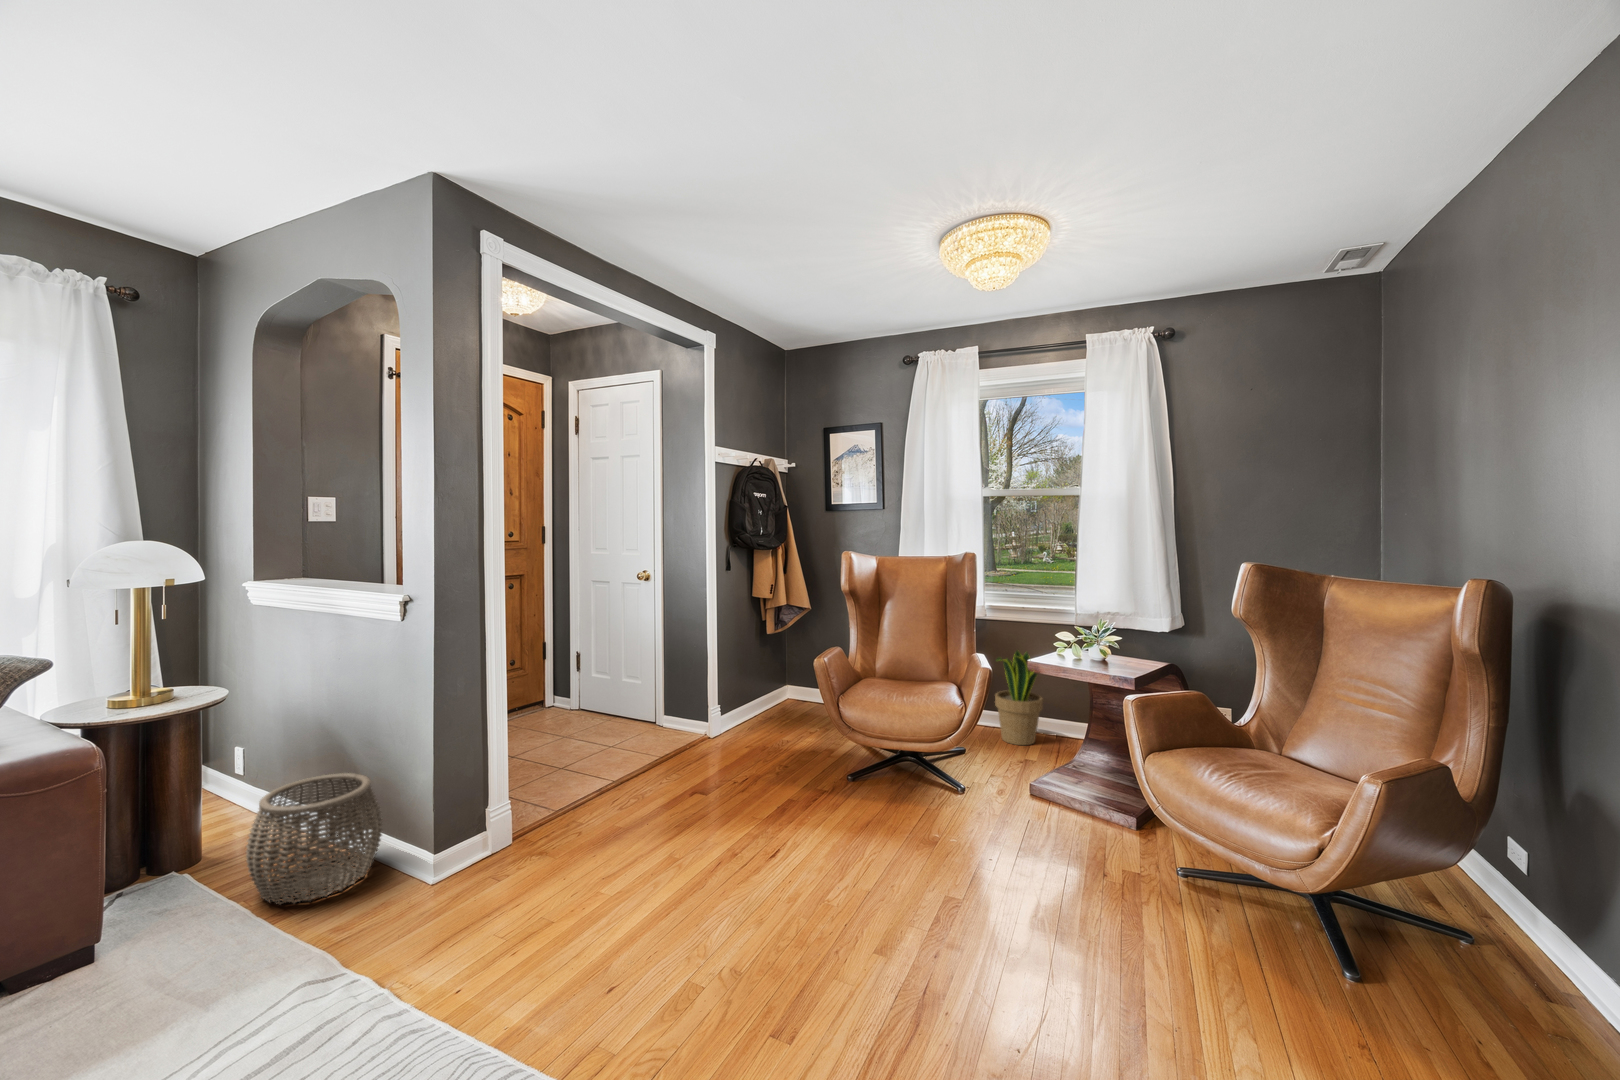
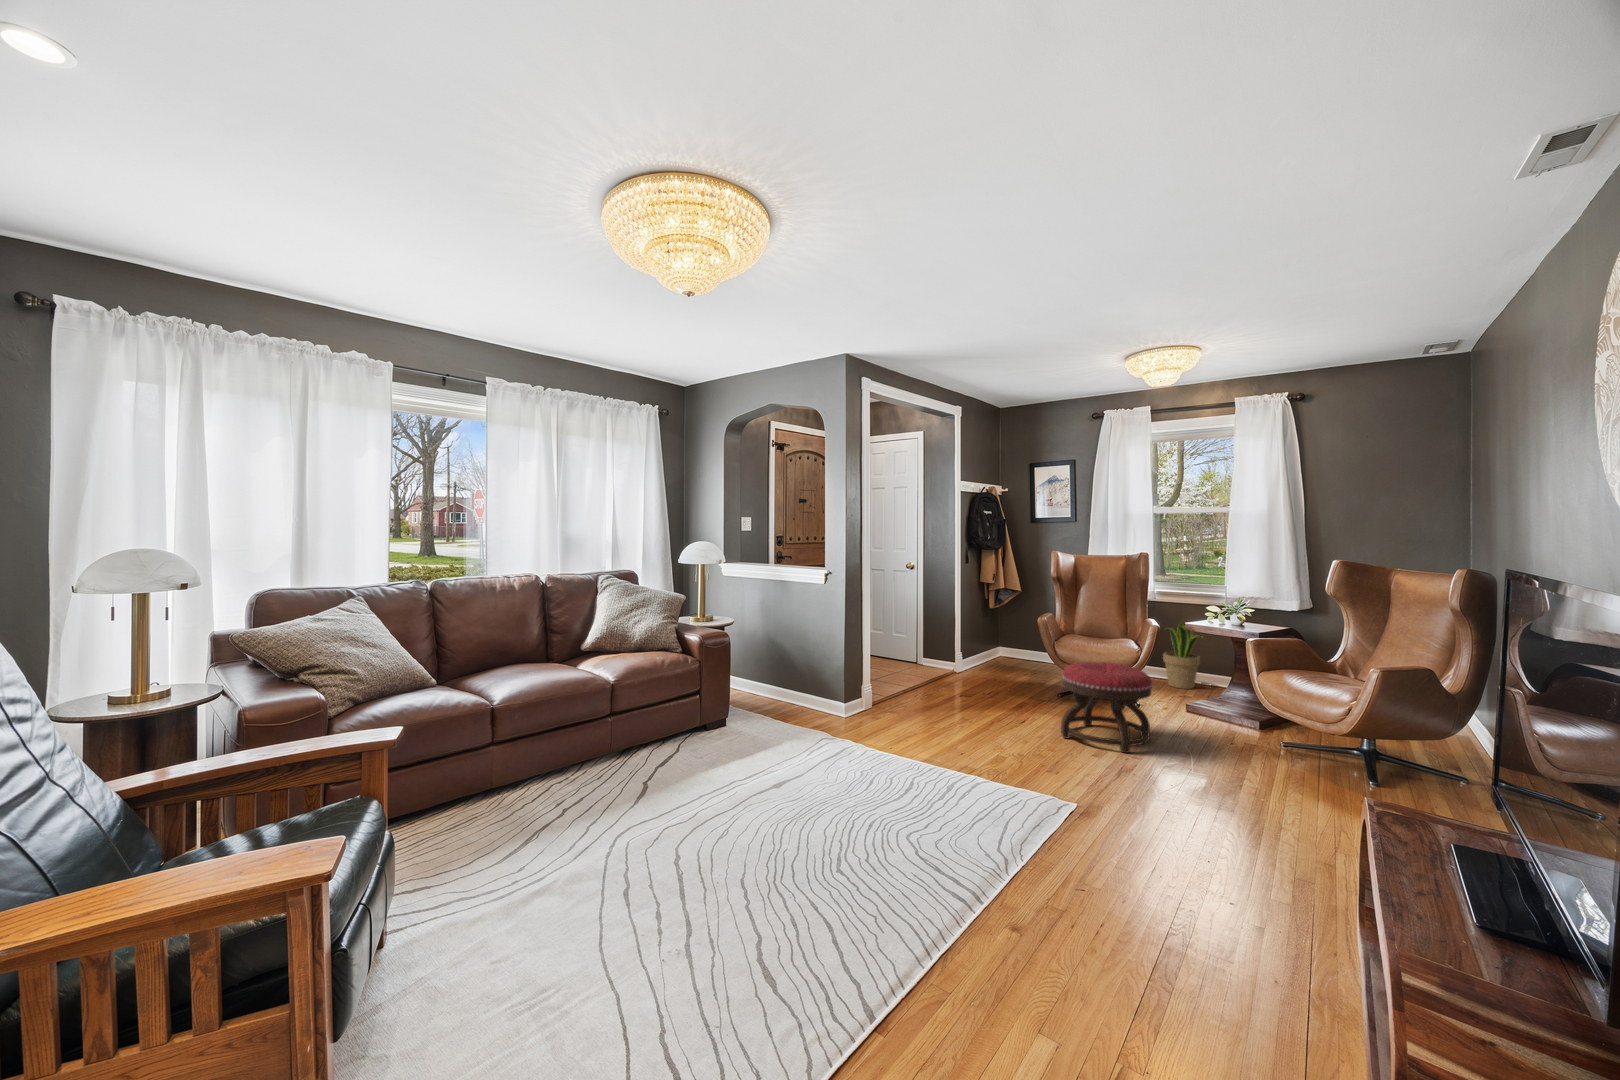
ottoman: none [828,745,982,939] -> present [1061,662,1152,753]
woven basket: present [246,773,382,904] -> none [765,662,819,717]

